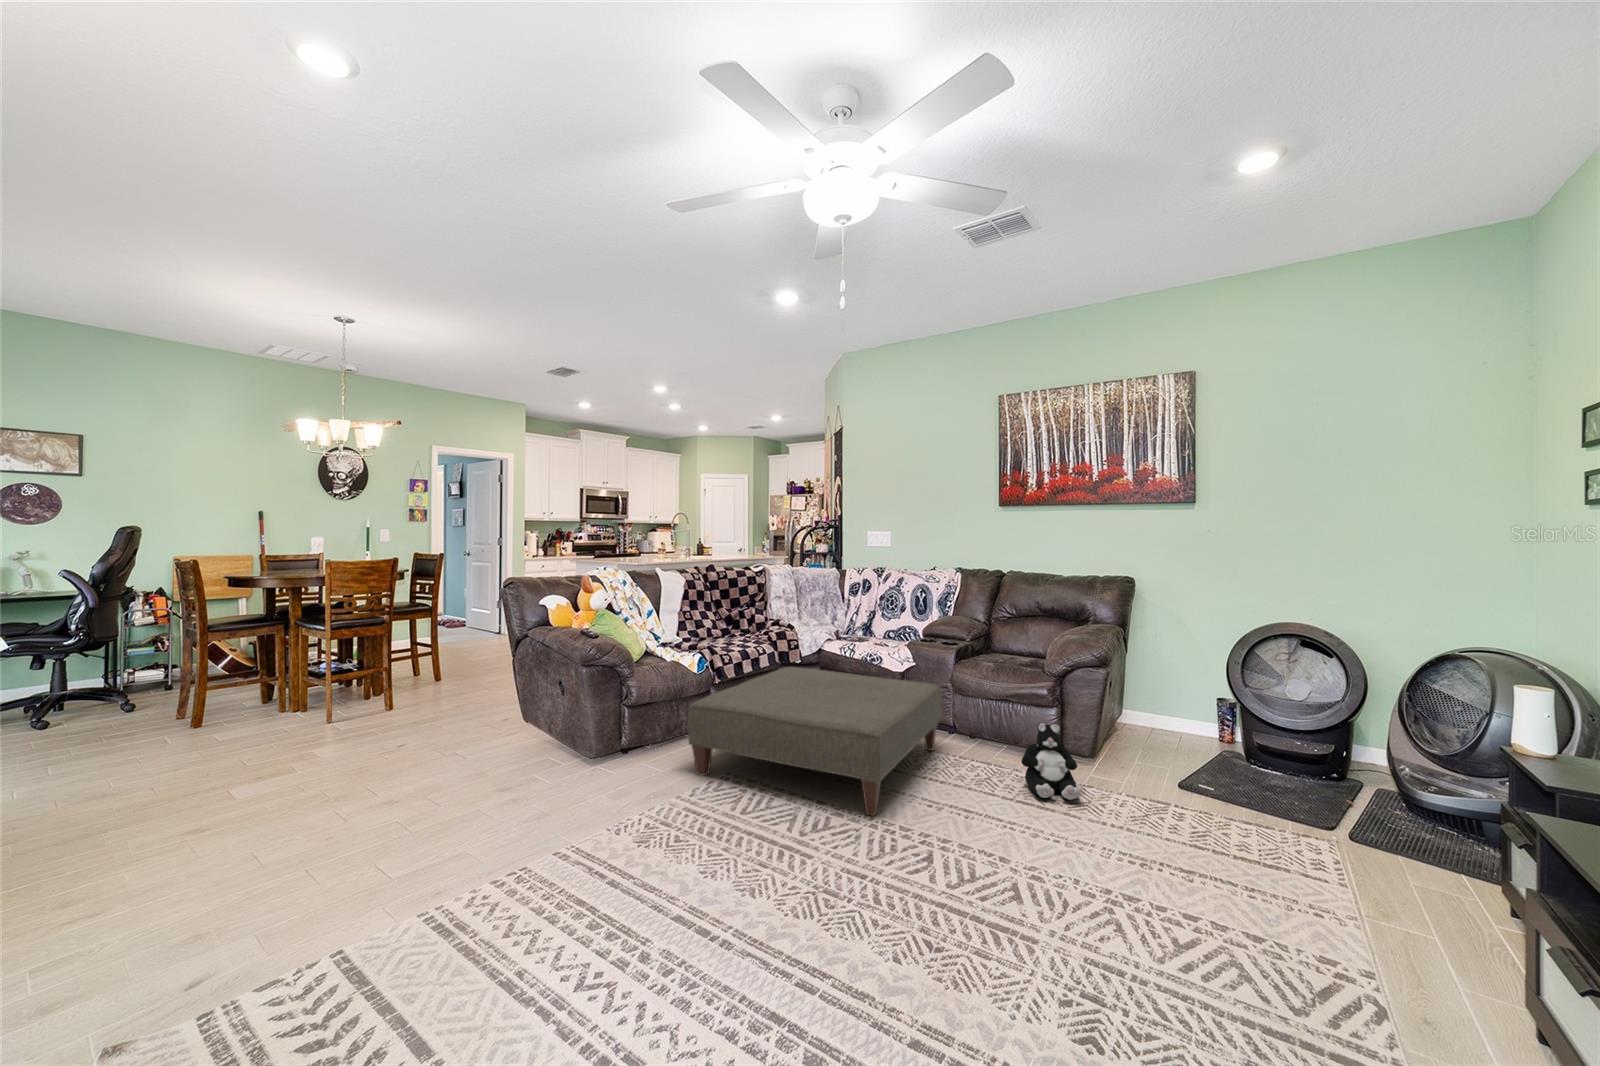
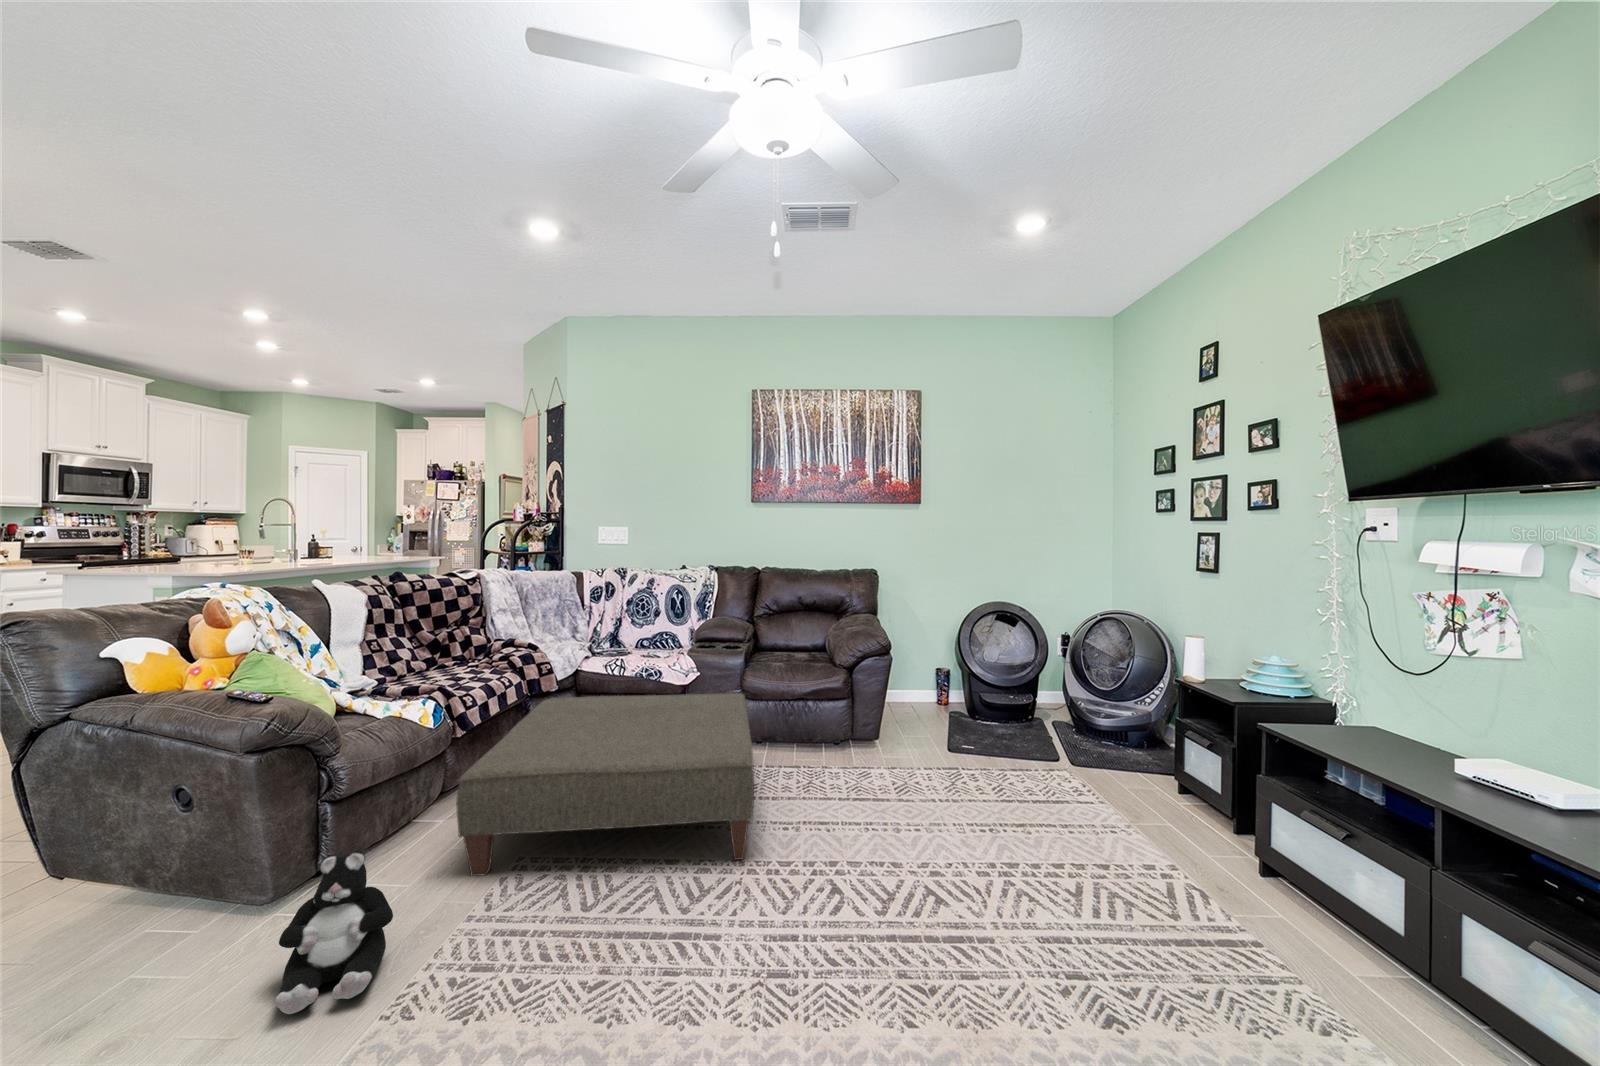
plush toy: present [1022,723,1081,800] -> present [275,851,393,1014]

